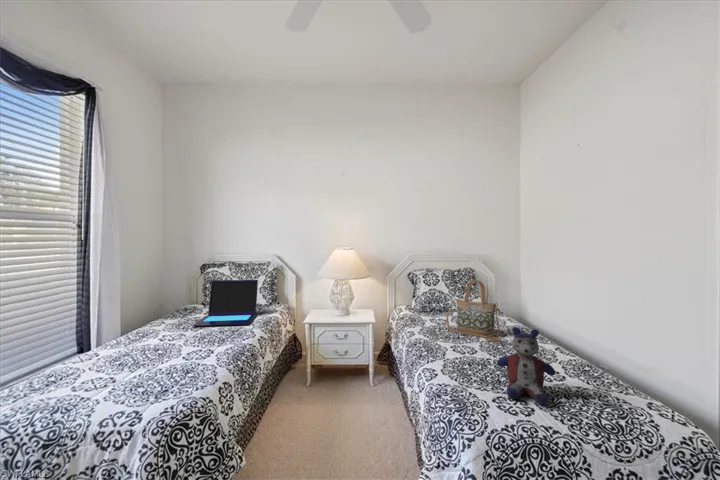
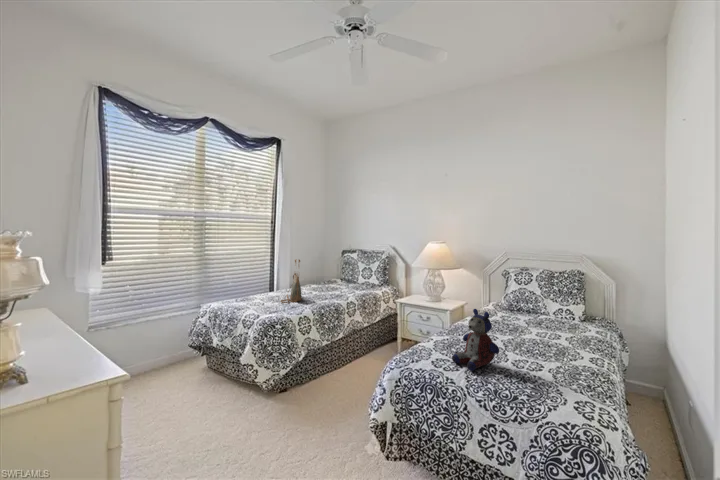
laptop: present [193,280,258,327] -> none [320,261,369,294]
handbag: present [446,280,500,342] -> present [281,260,302,303]

